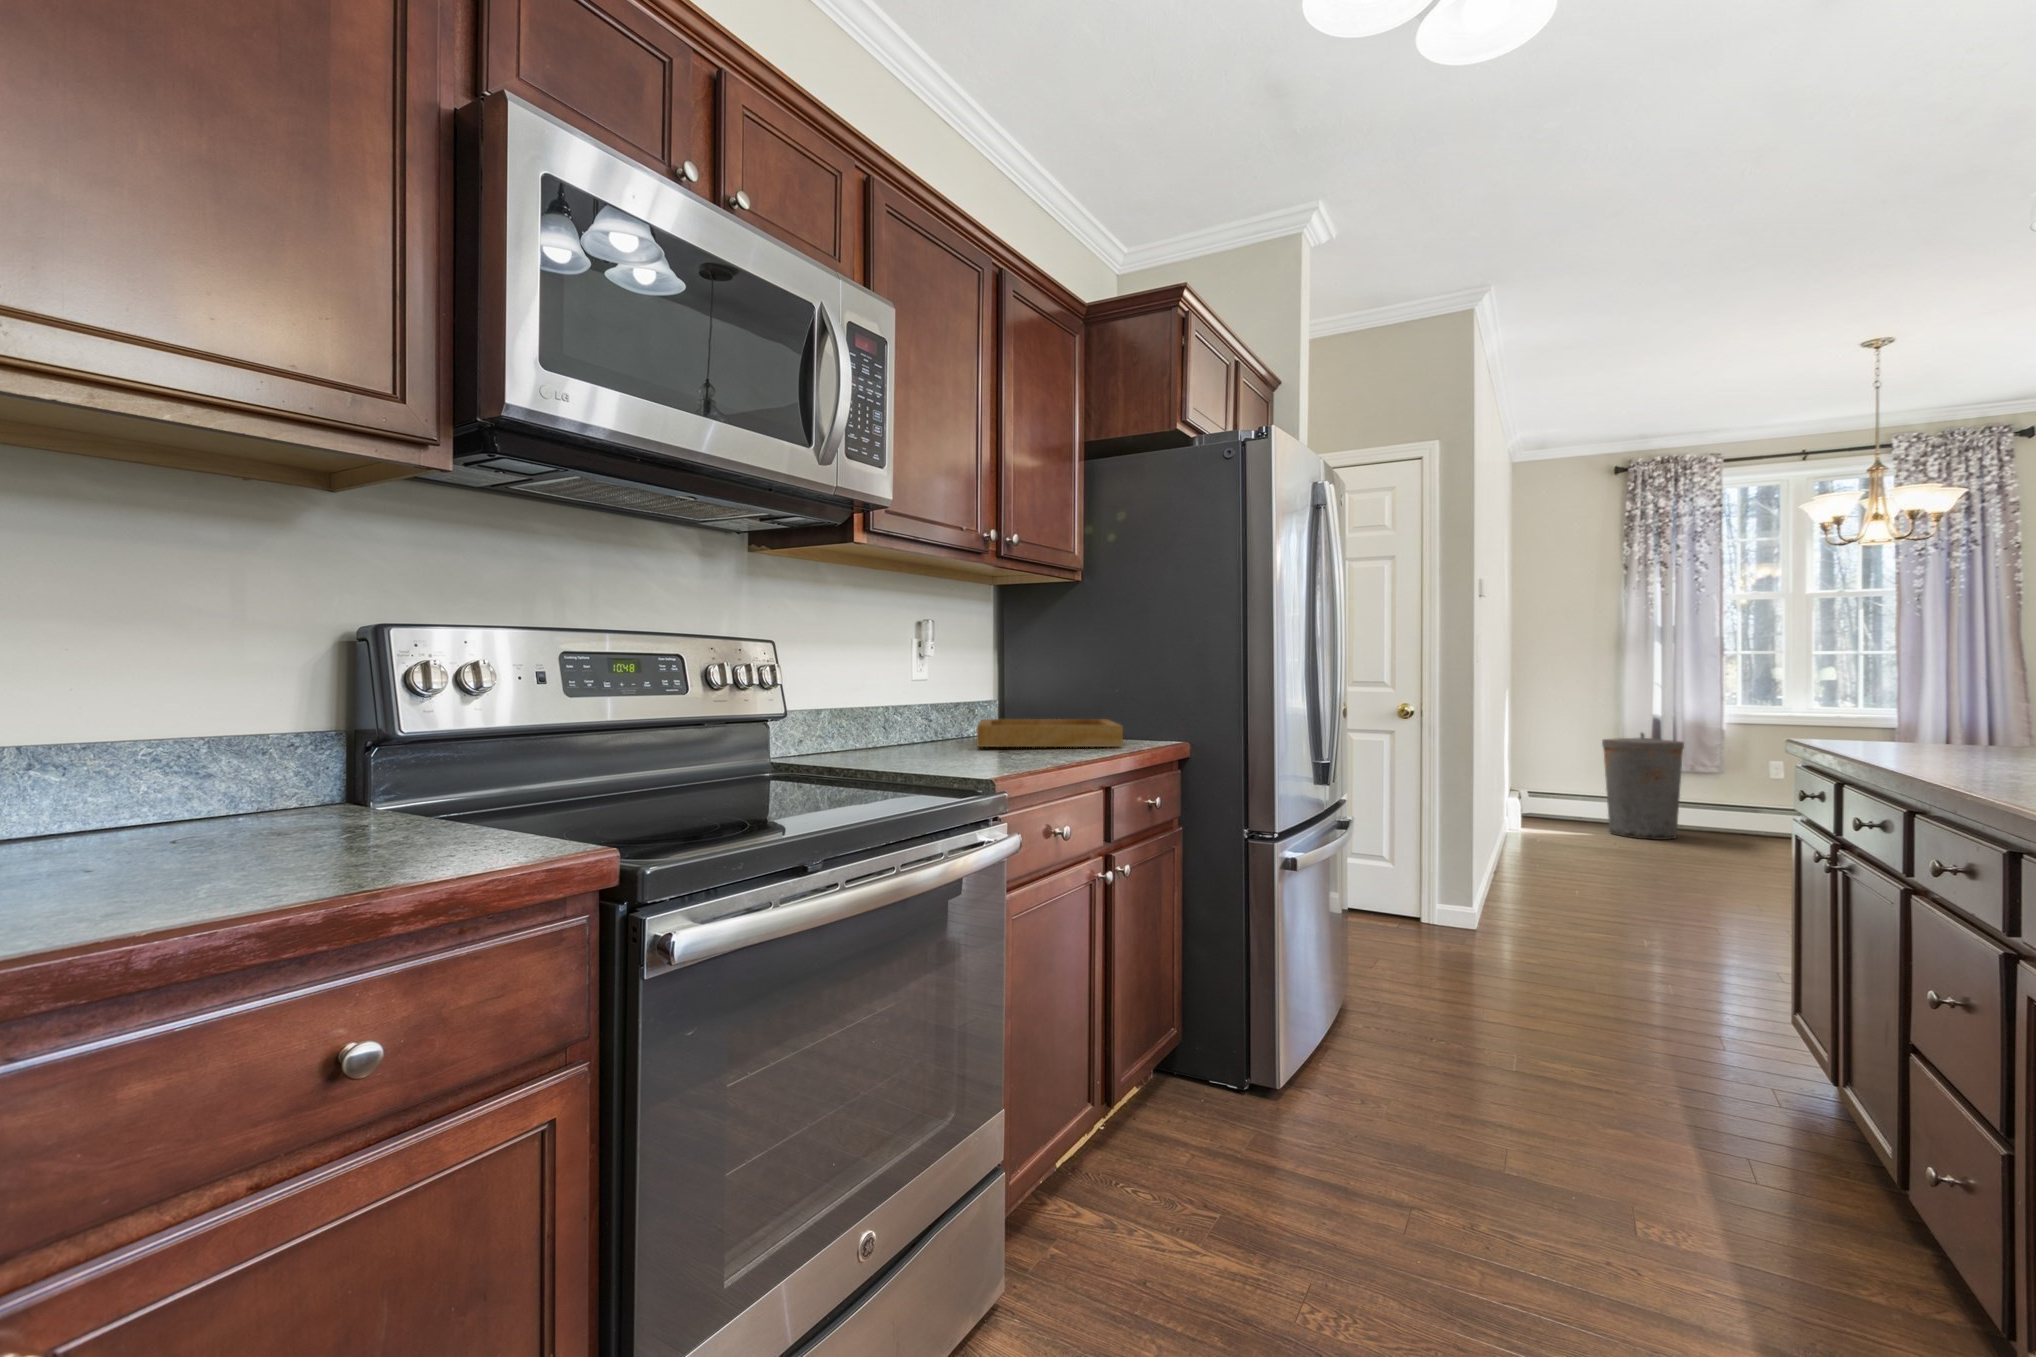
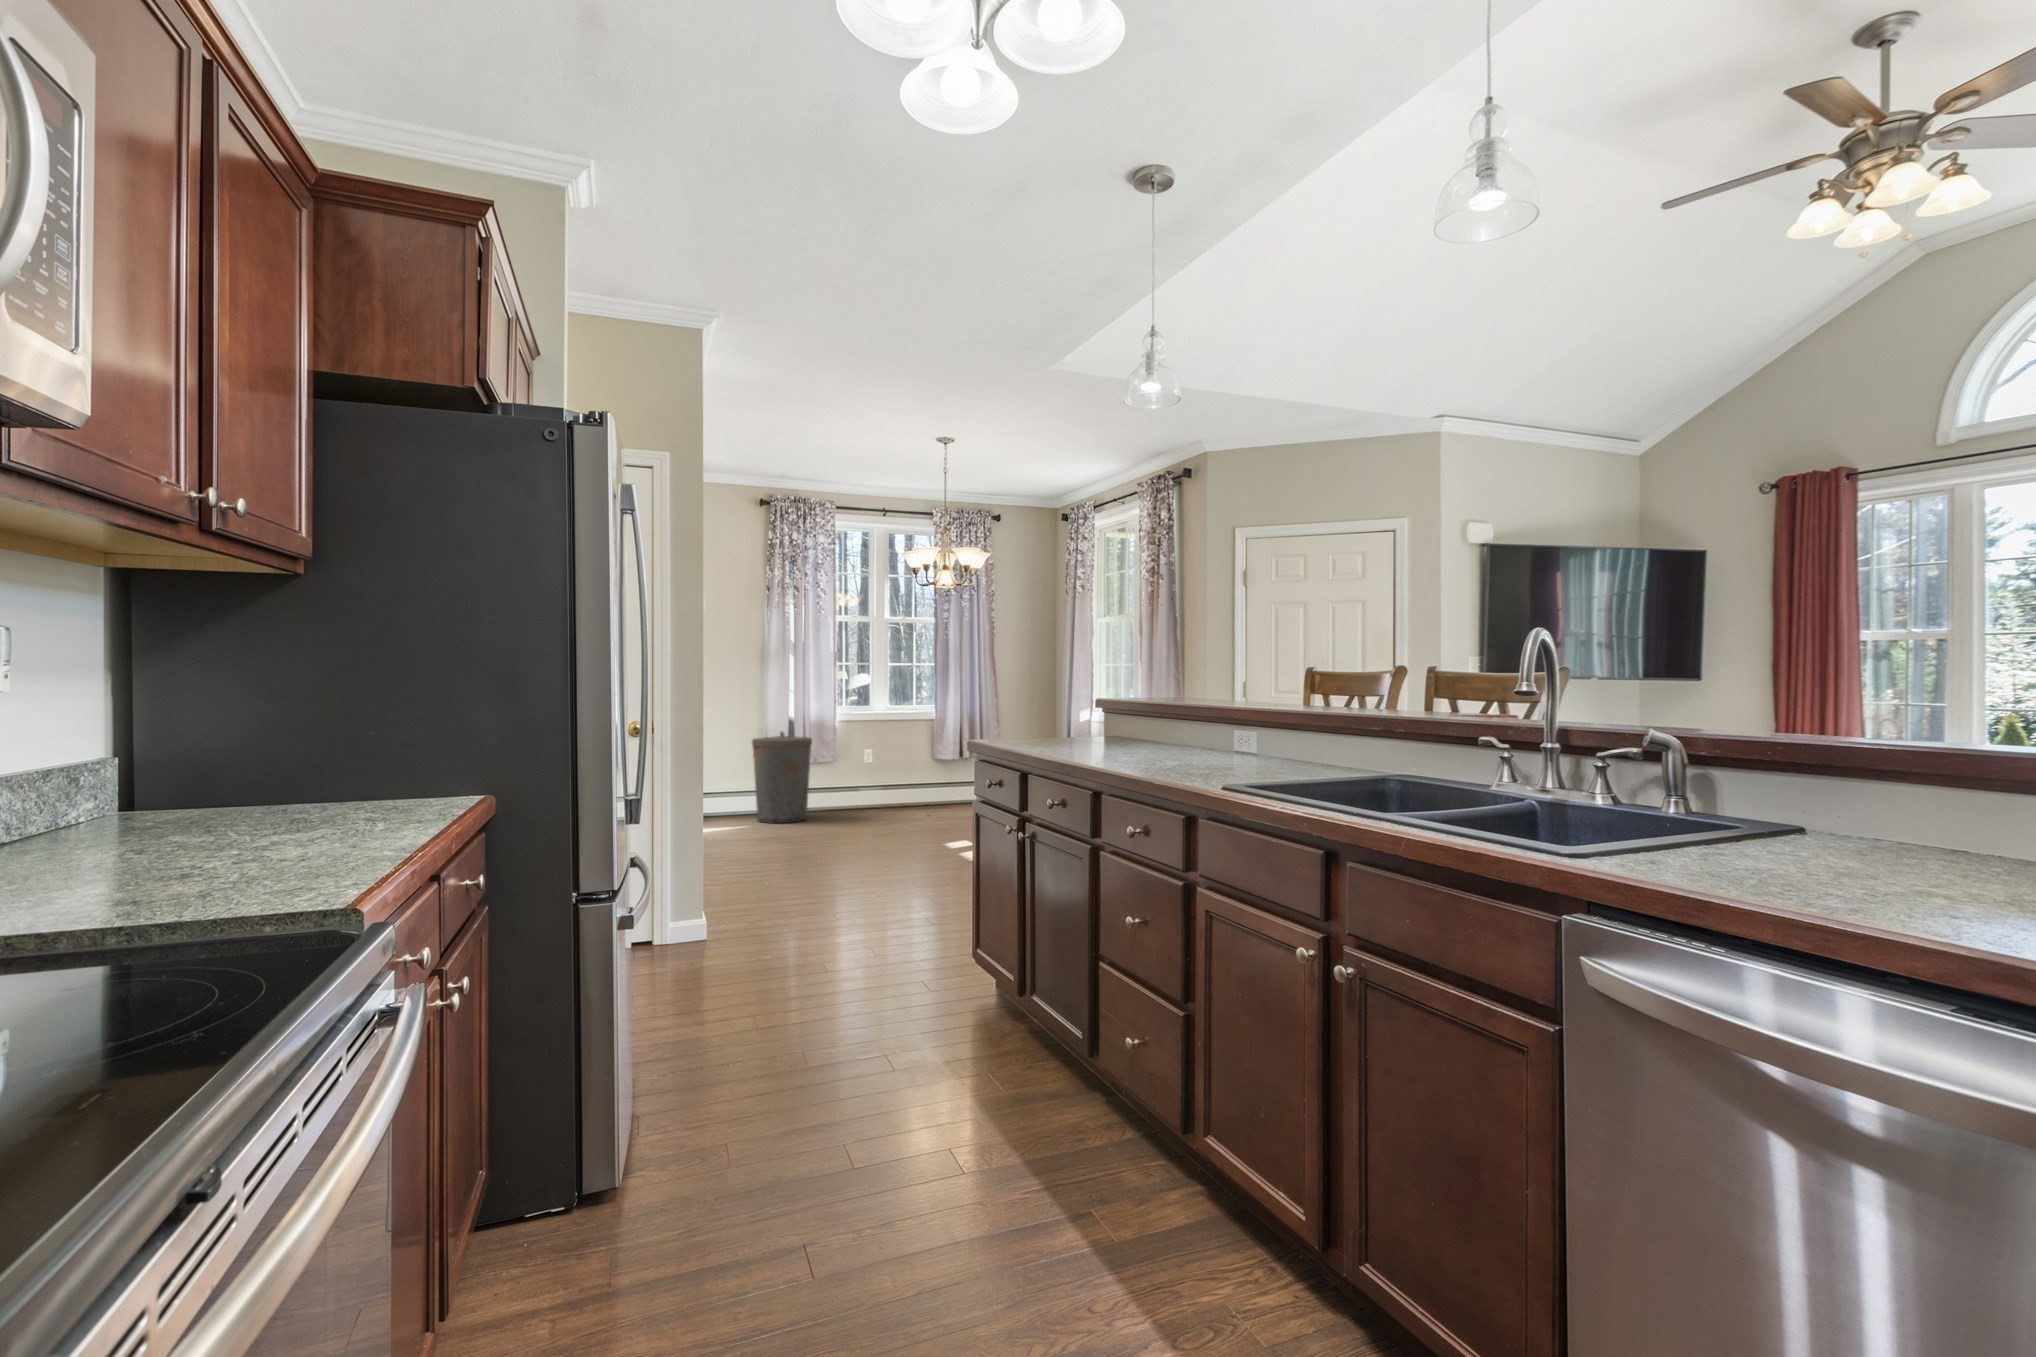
tray: present [977,719,1123,747] -> none [110,775,434,848]

